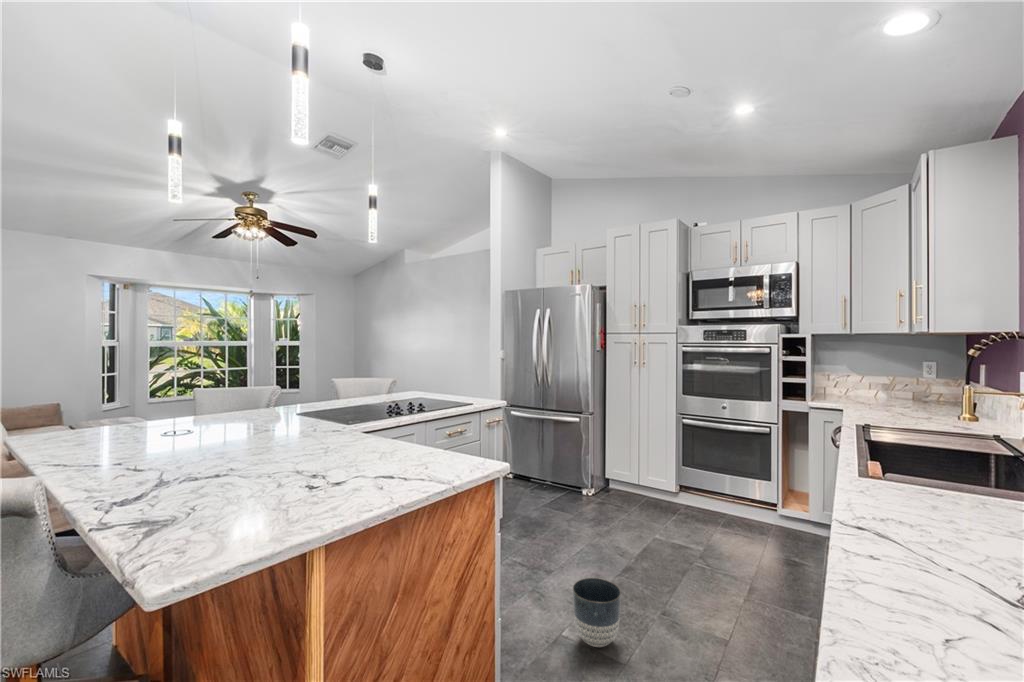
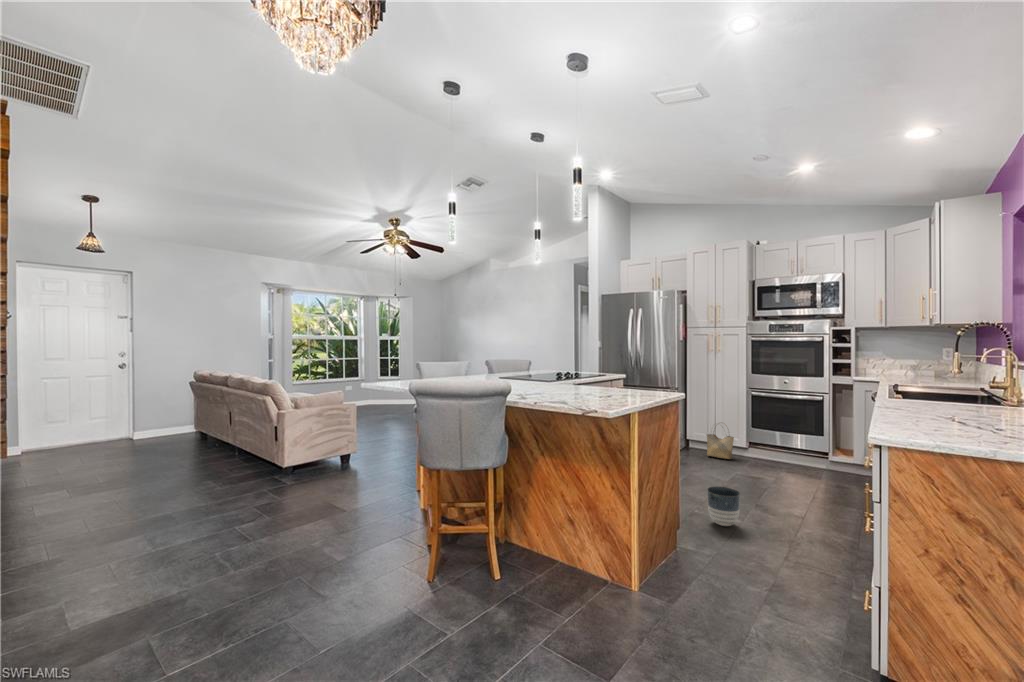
woven basket: none [627,457,660,507] -> present [707,434,734,459]

